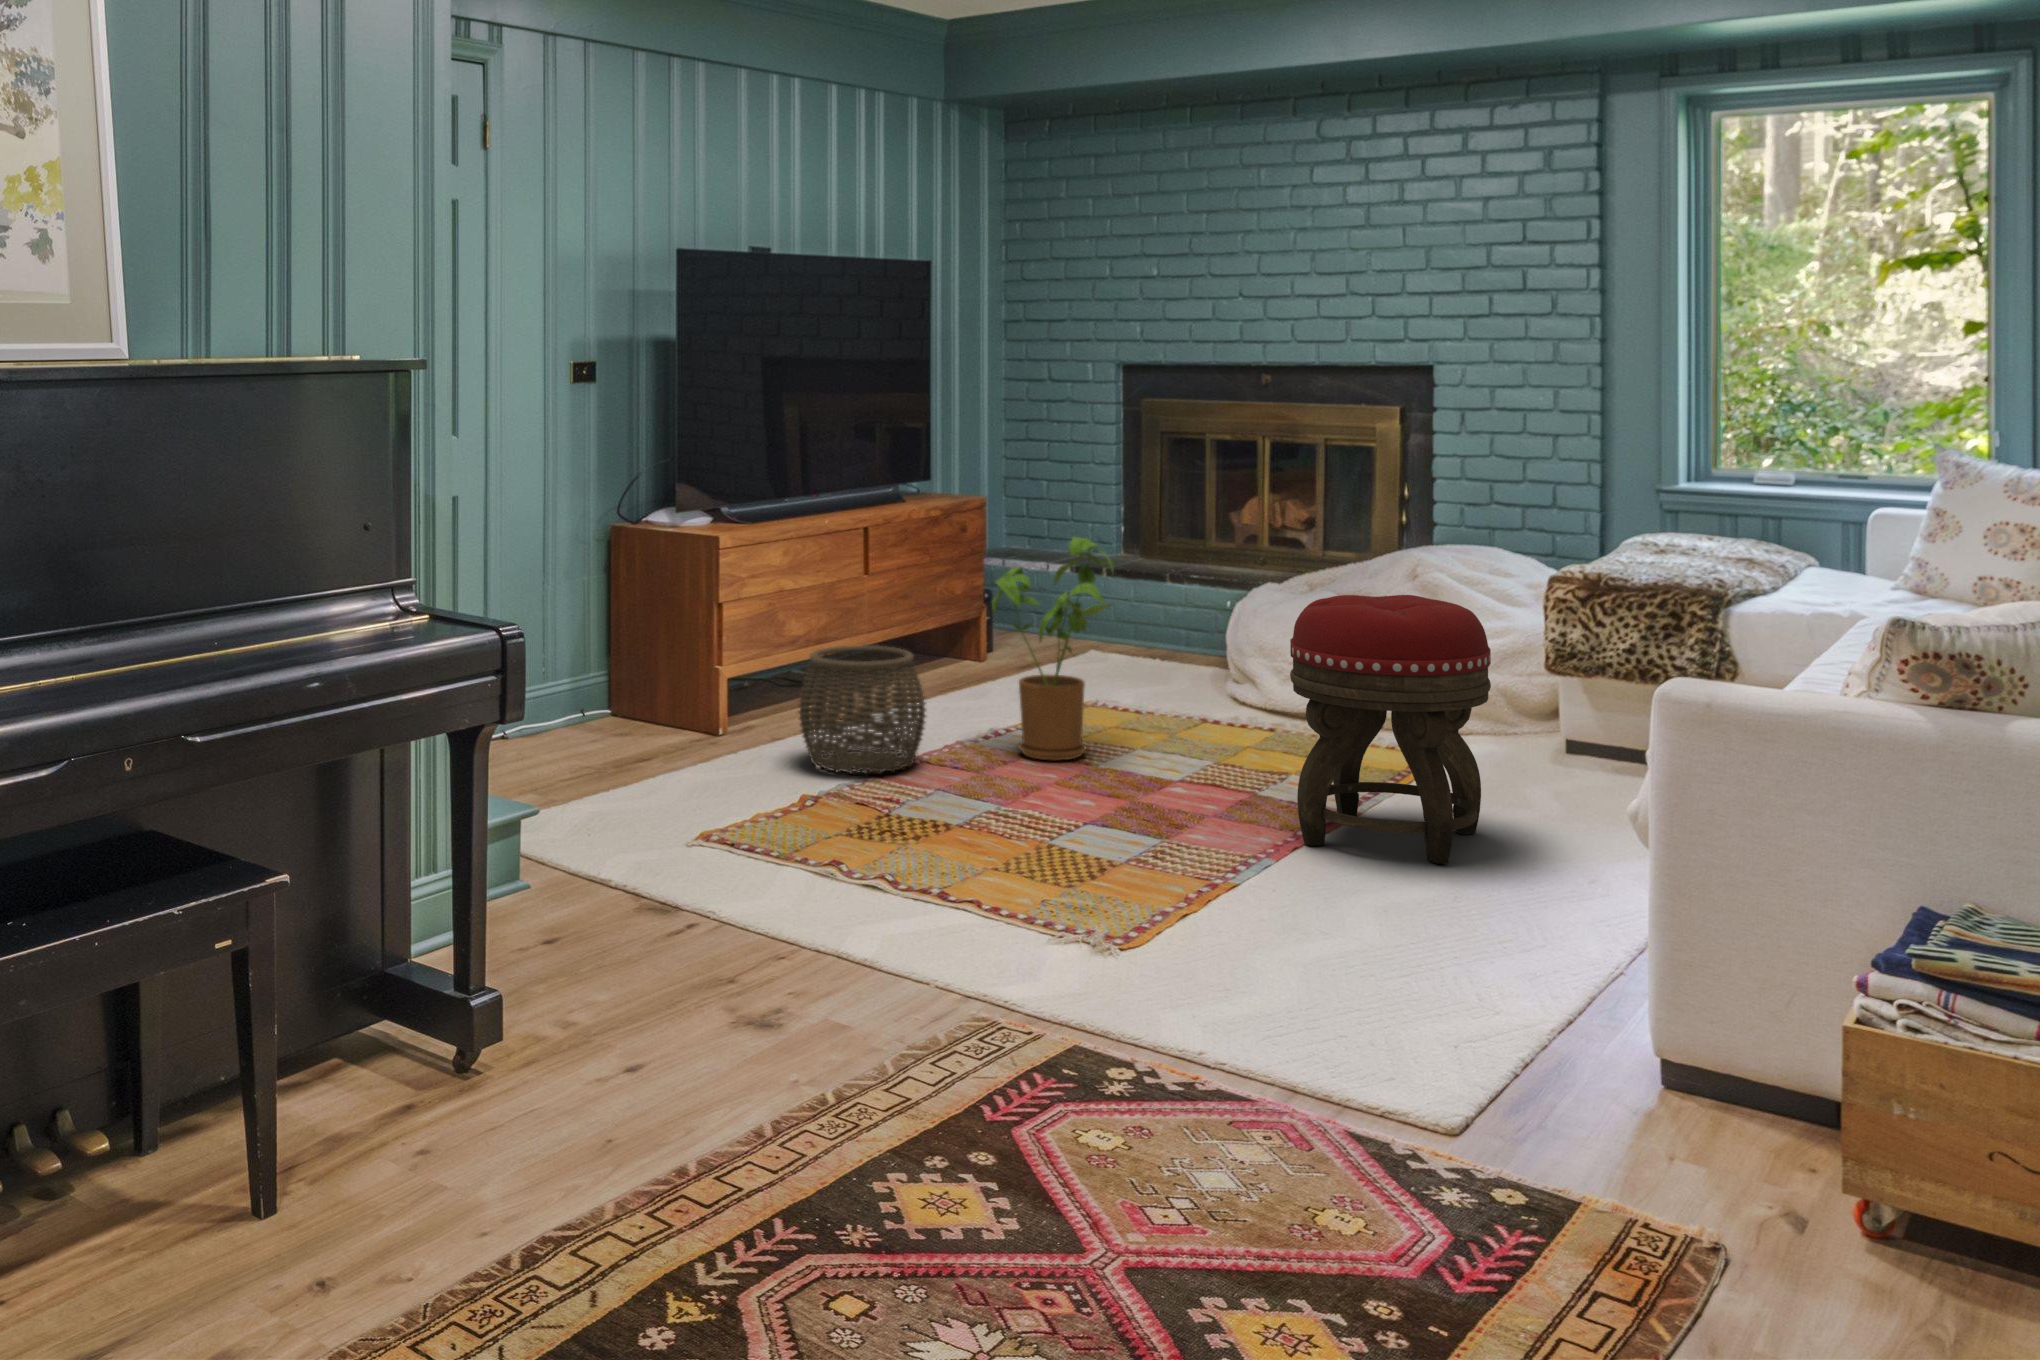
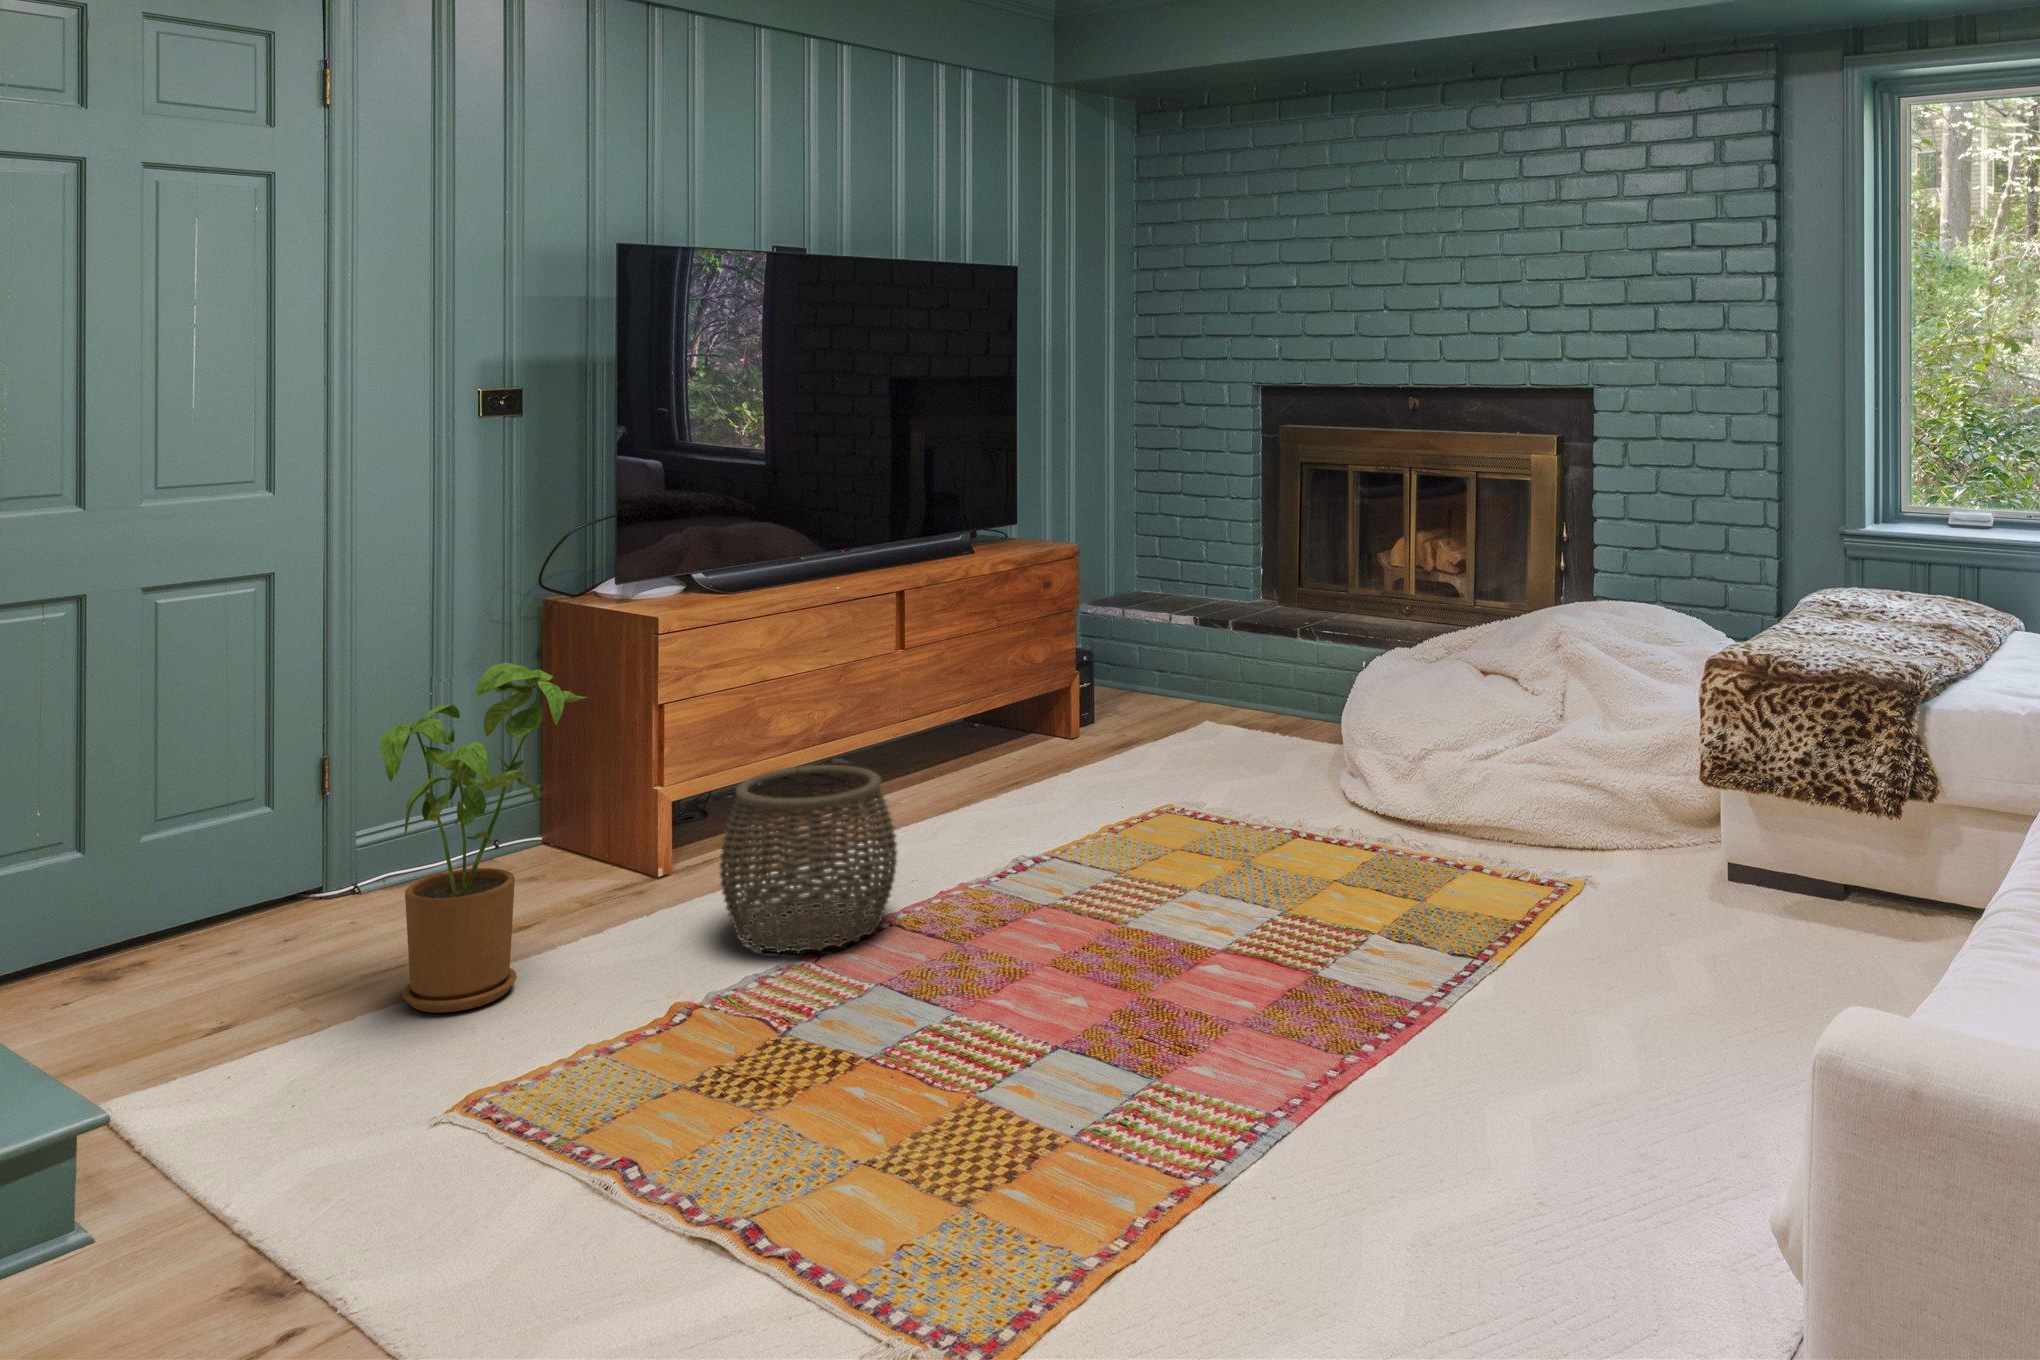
house plant: present [992,537,1114,760] -> present [380,663,588,1013]
footstool: present [1290,595,1491,864] -> none [1337,715,1606,1125]

